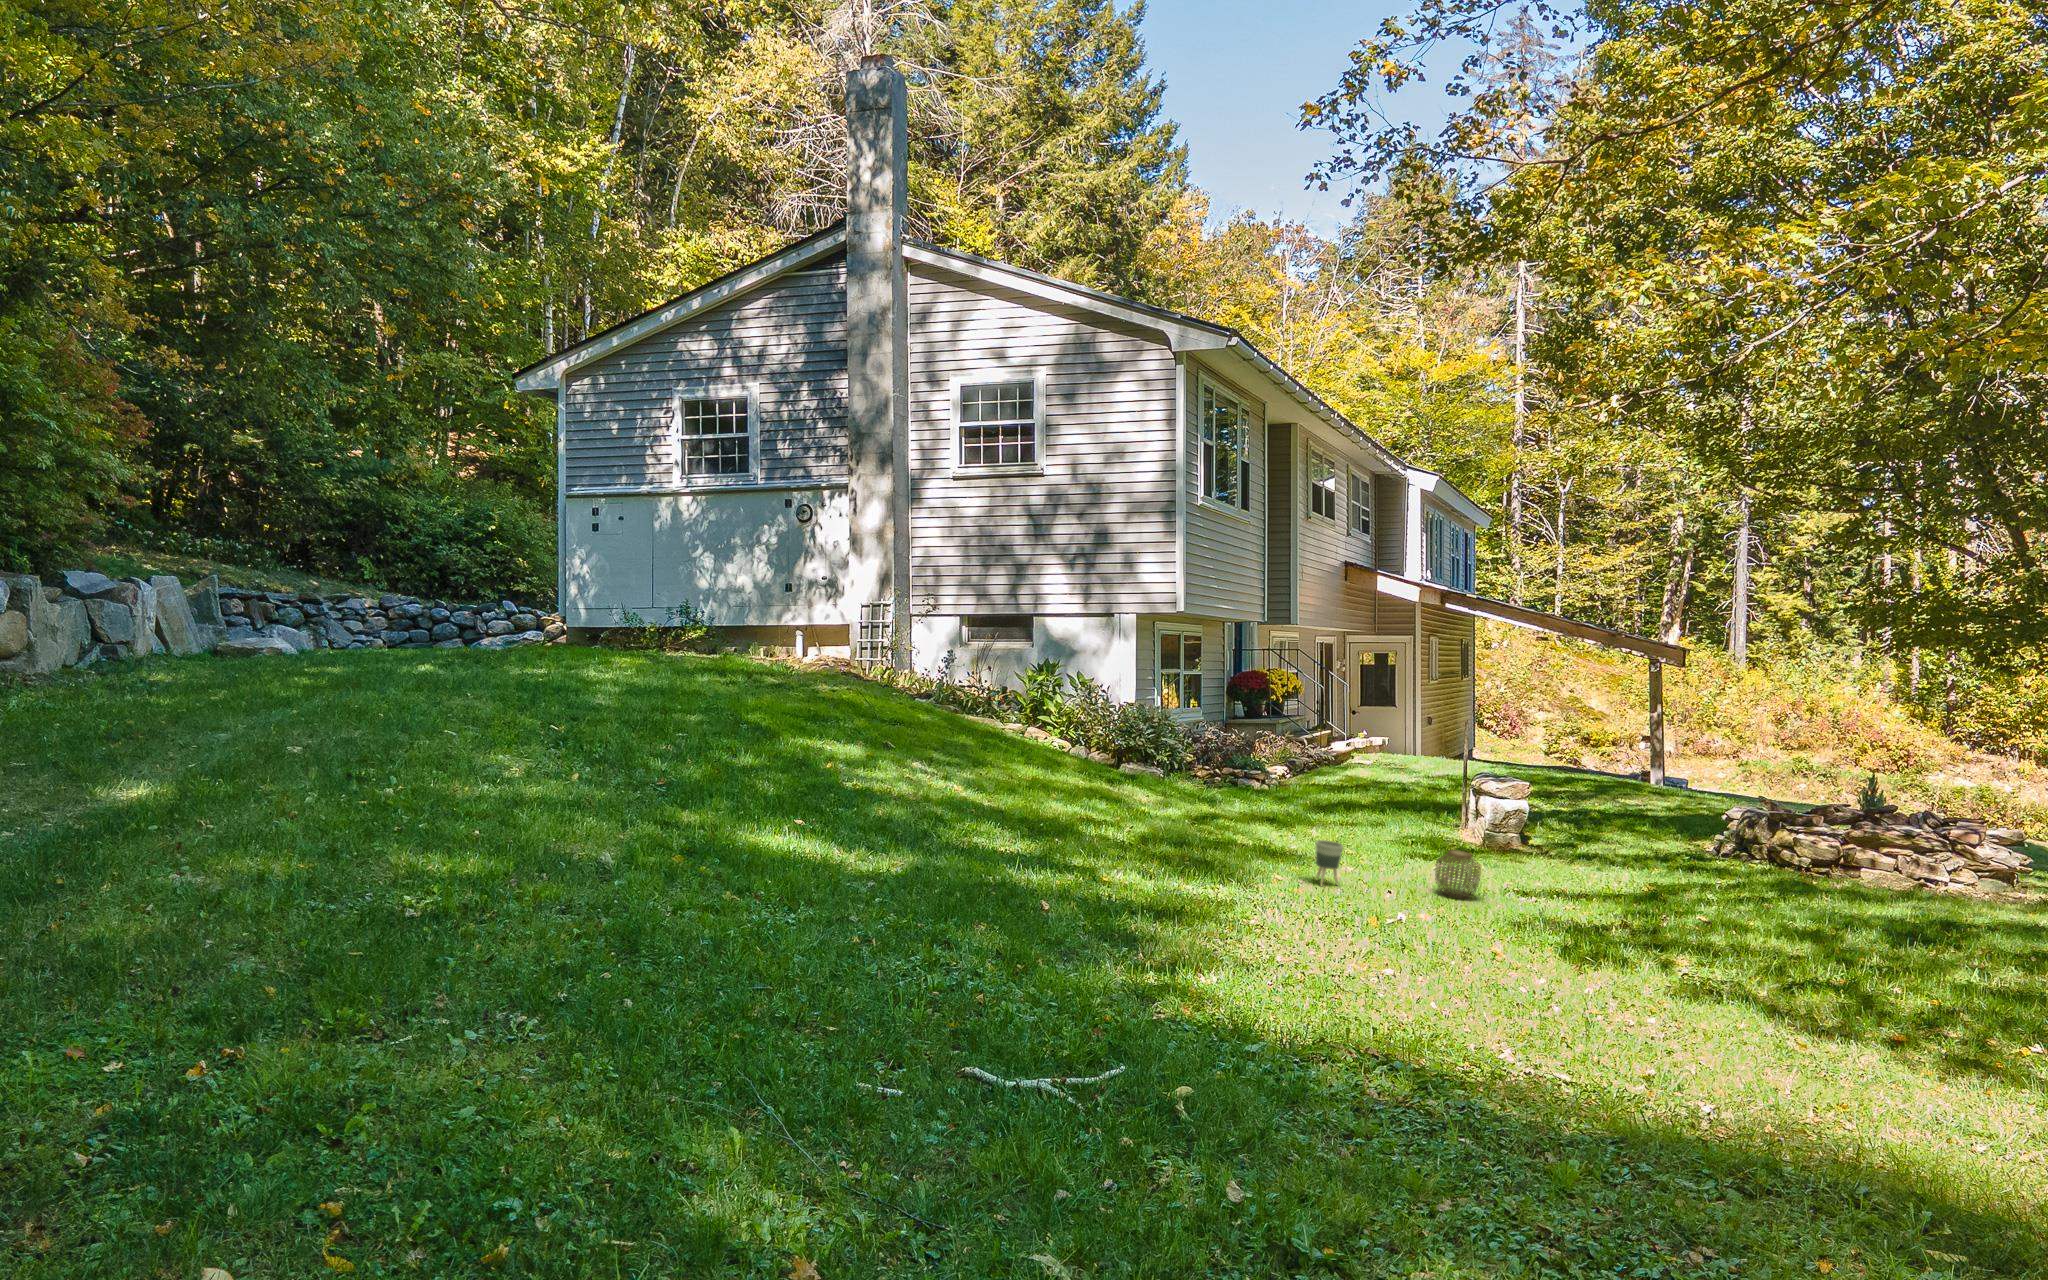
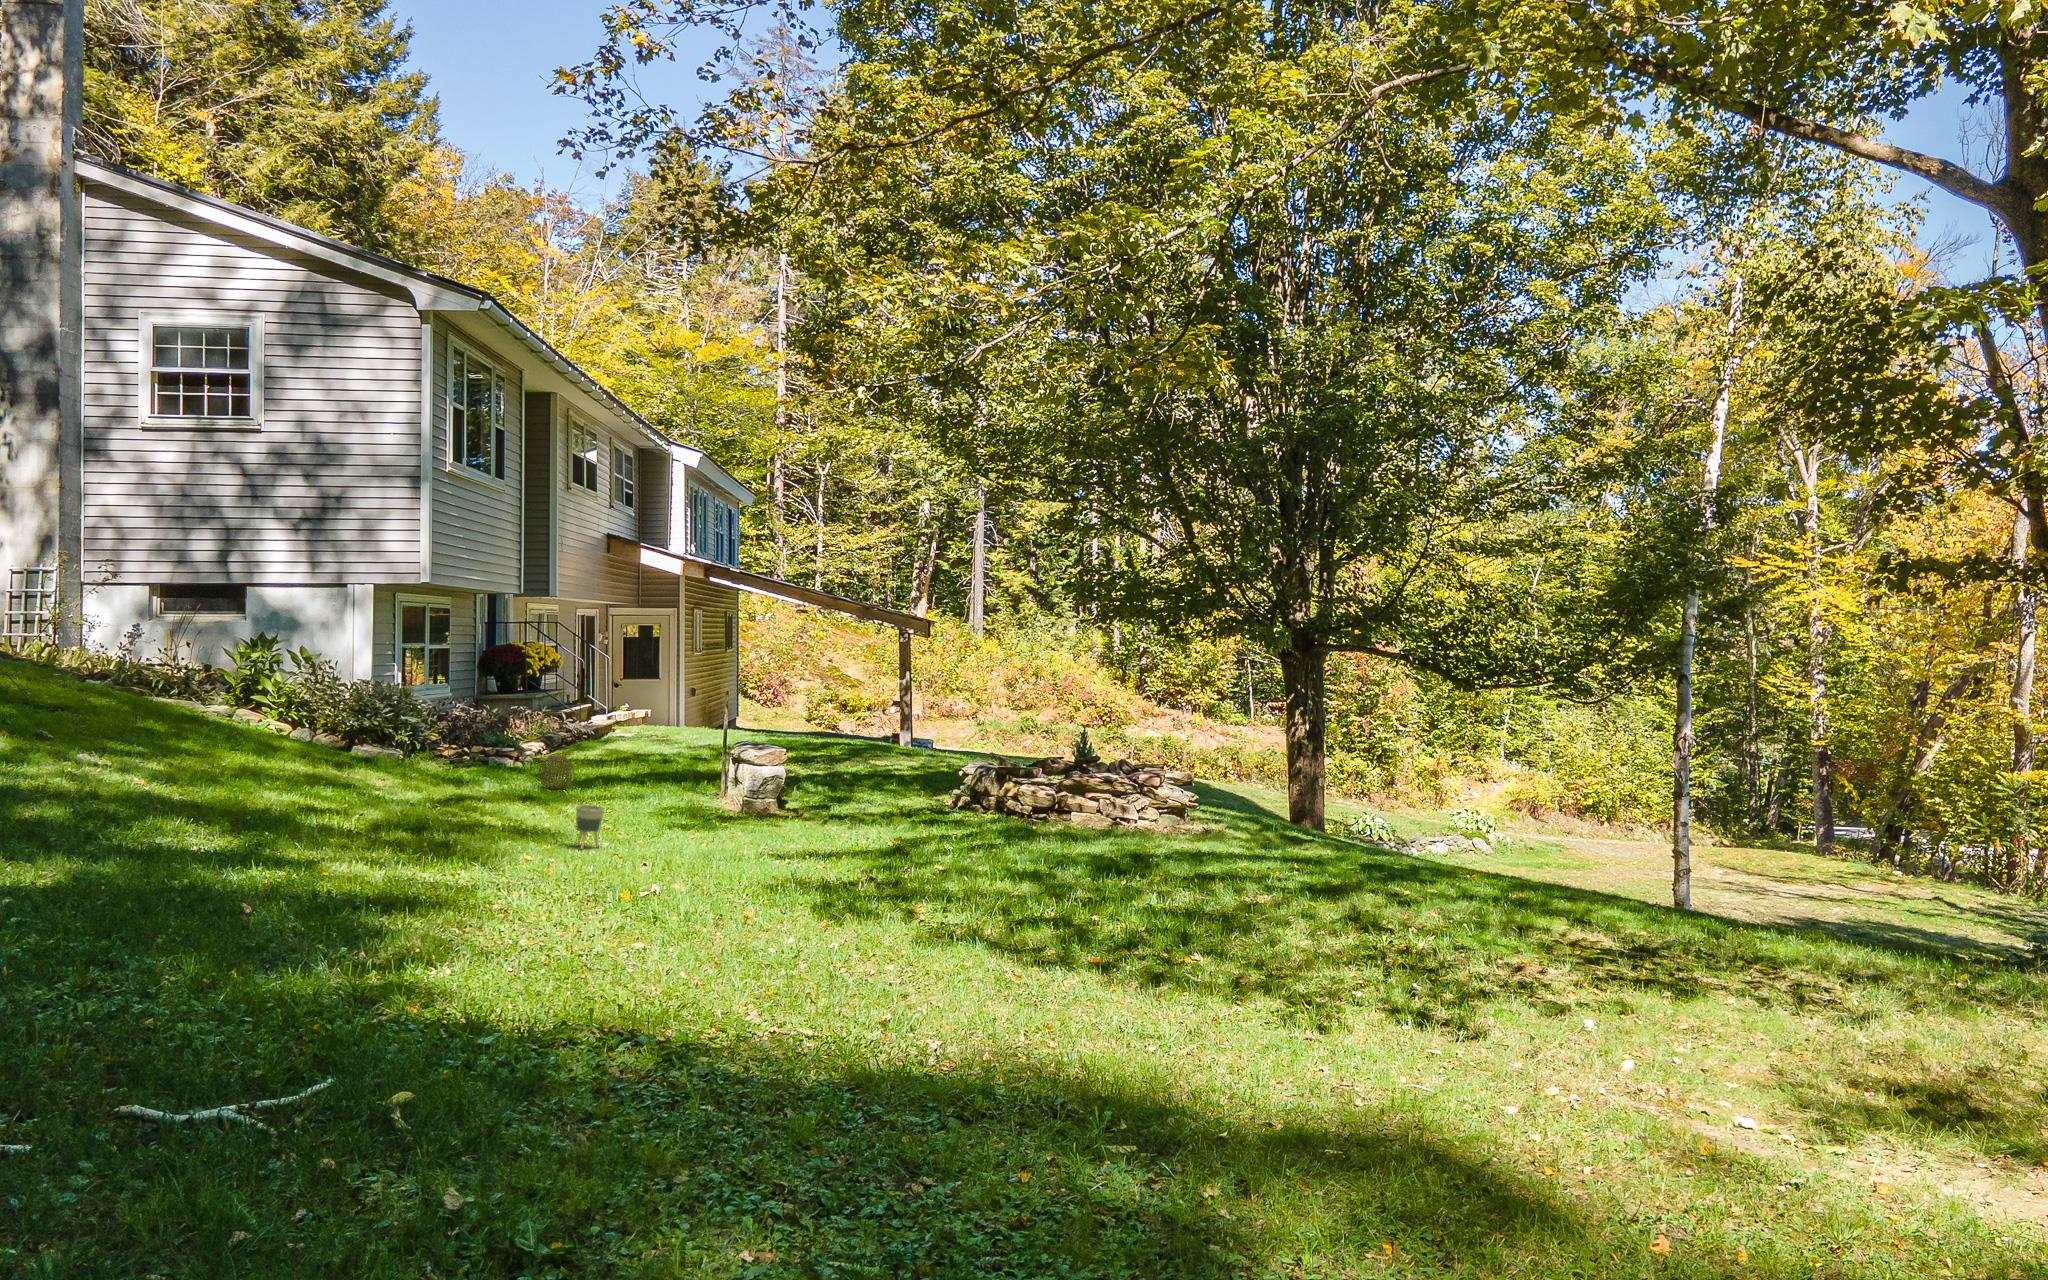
woven basket: present [1435,850,1481,899] -> present [539,754,573,790]

